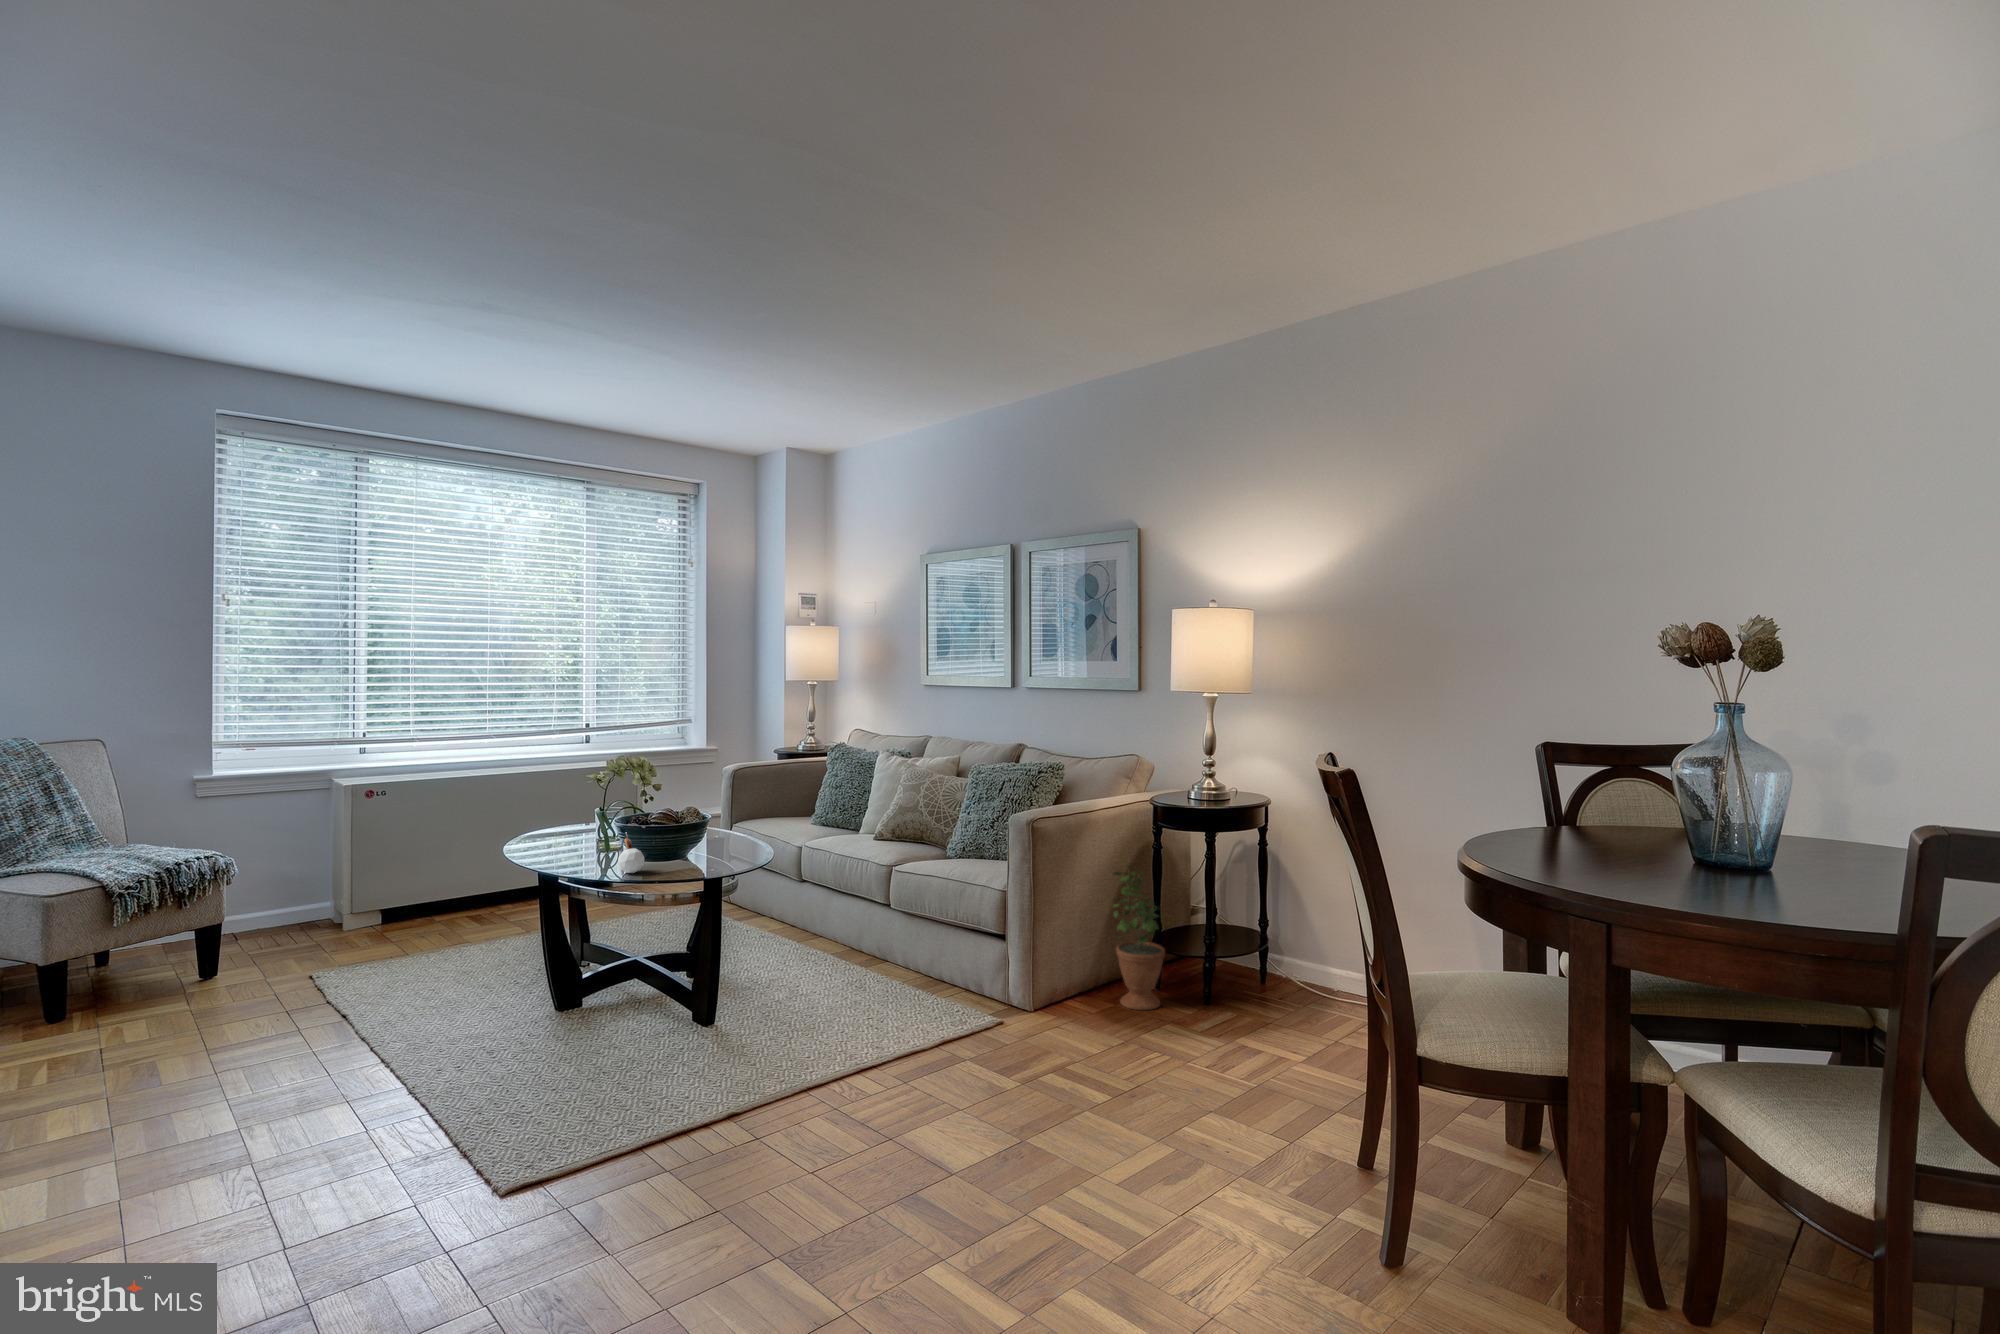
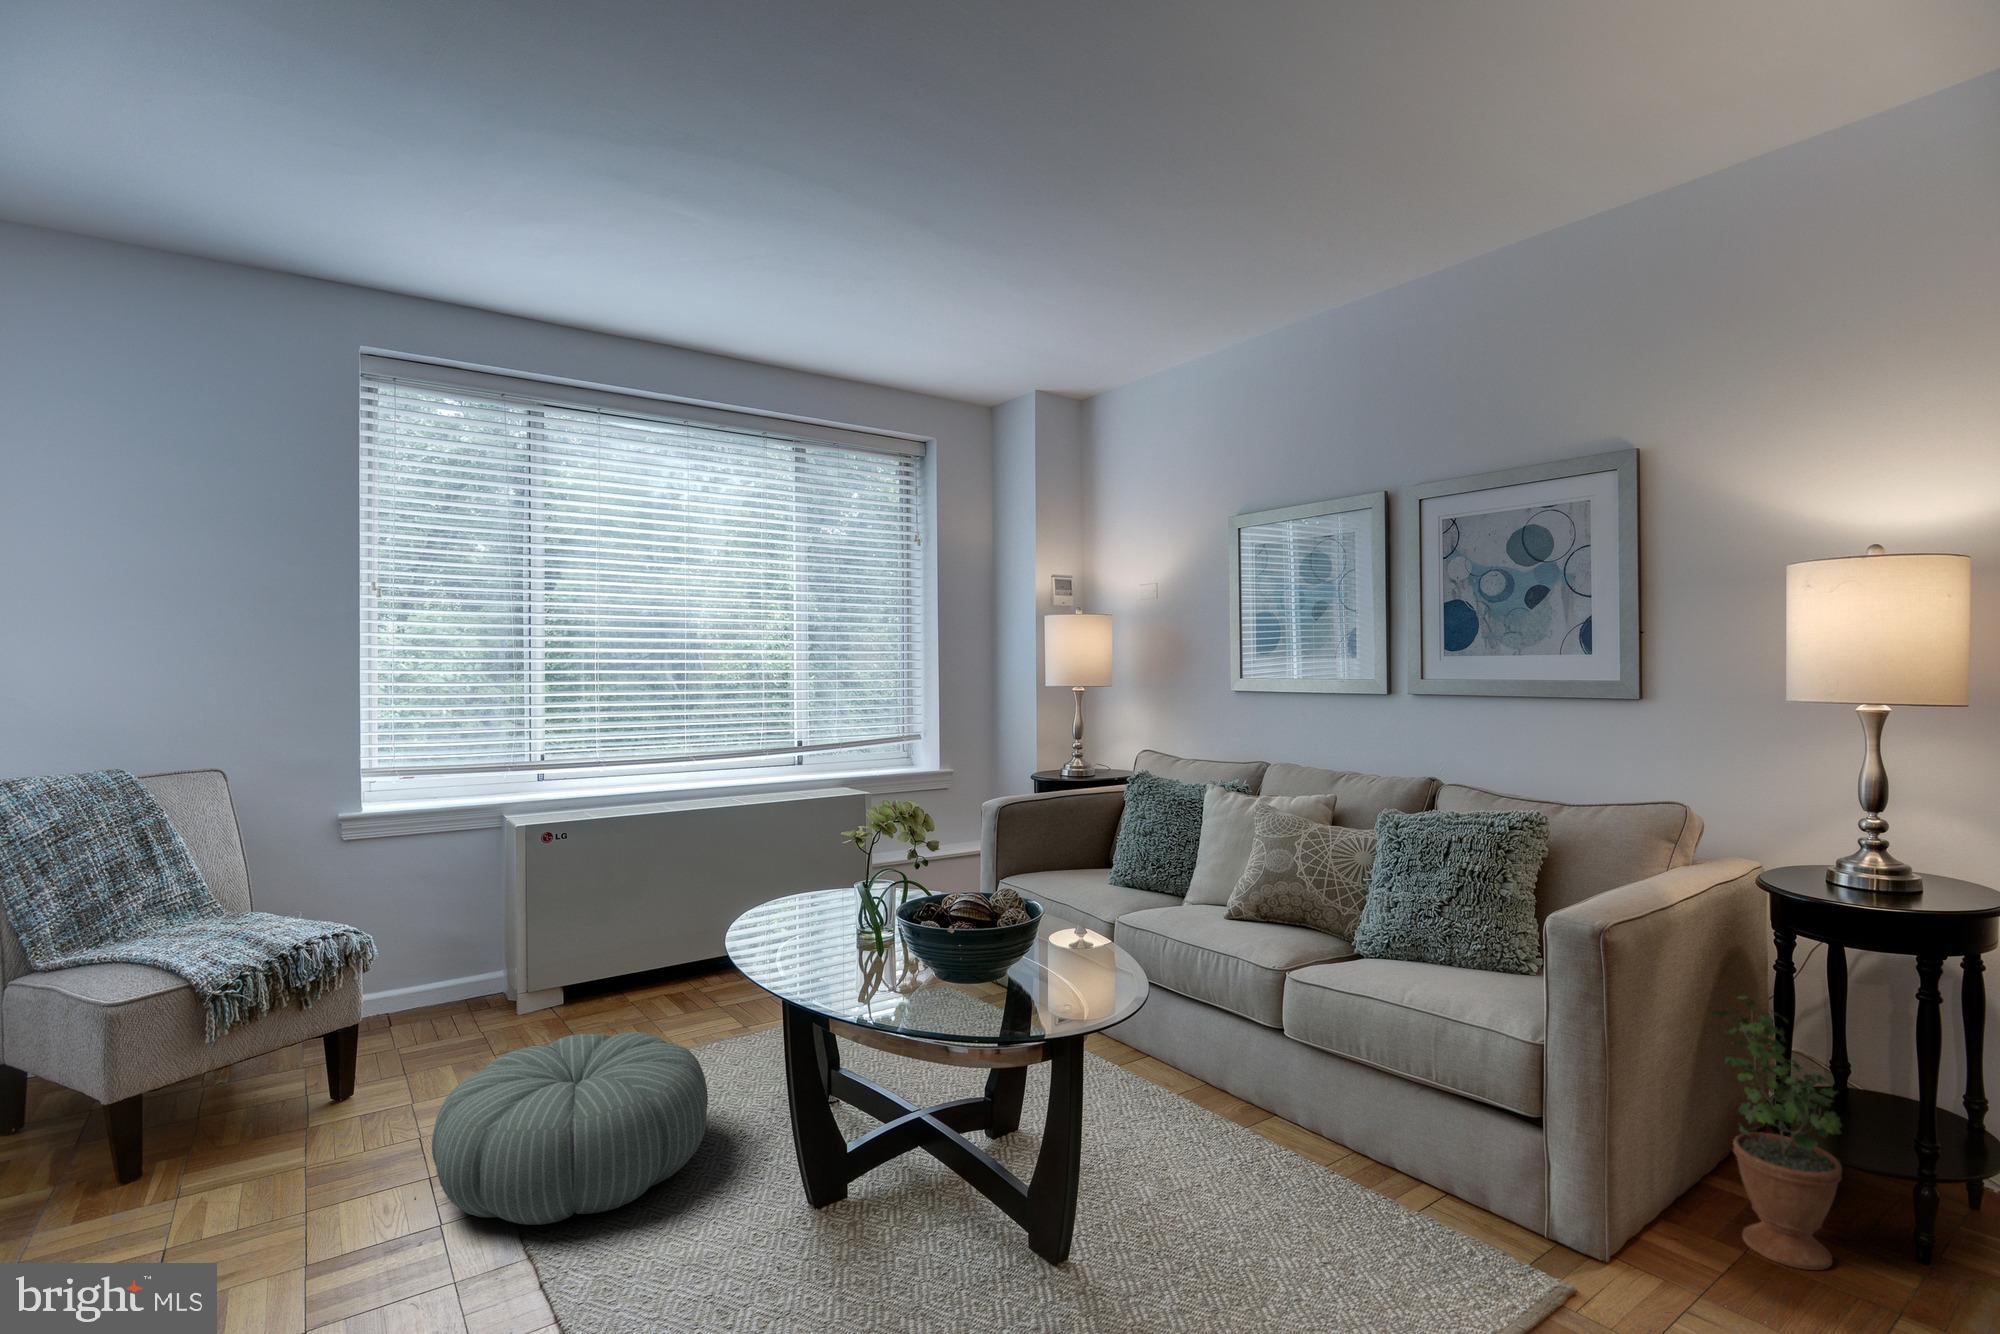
candle: present [618,834,644,873] -> none [905,926,945,999]
pouf: none [291,918,492,1027] -> present [432,1032,708,1225]

